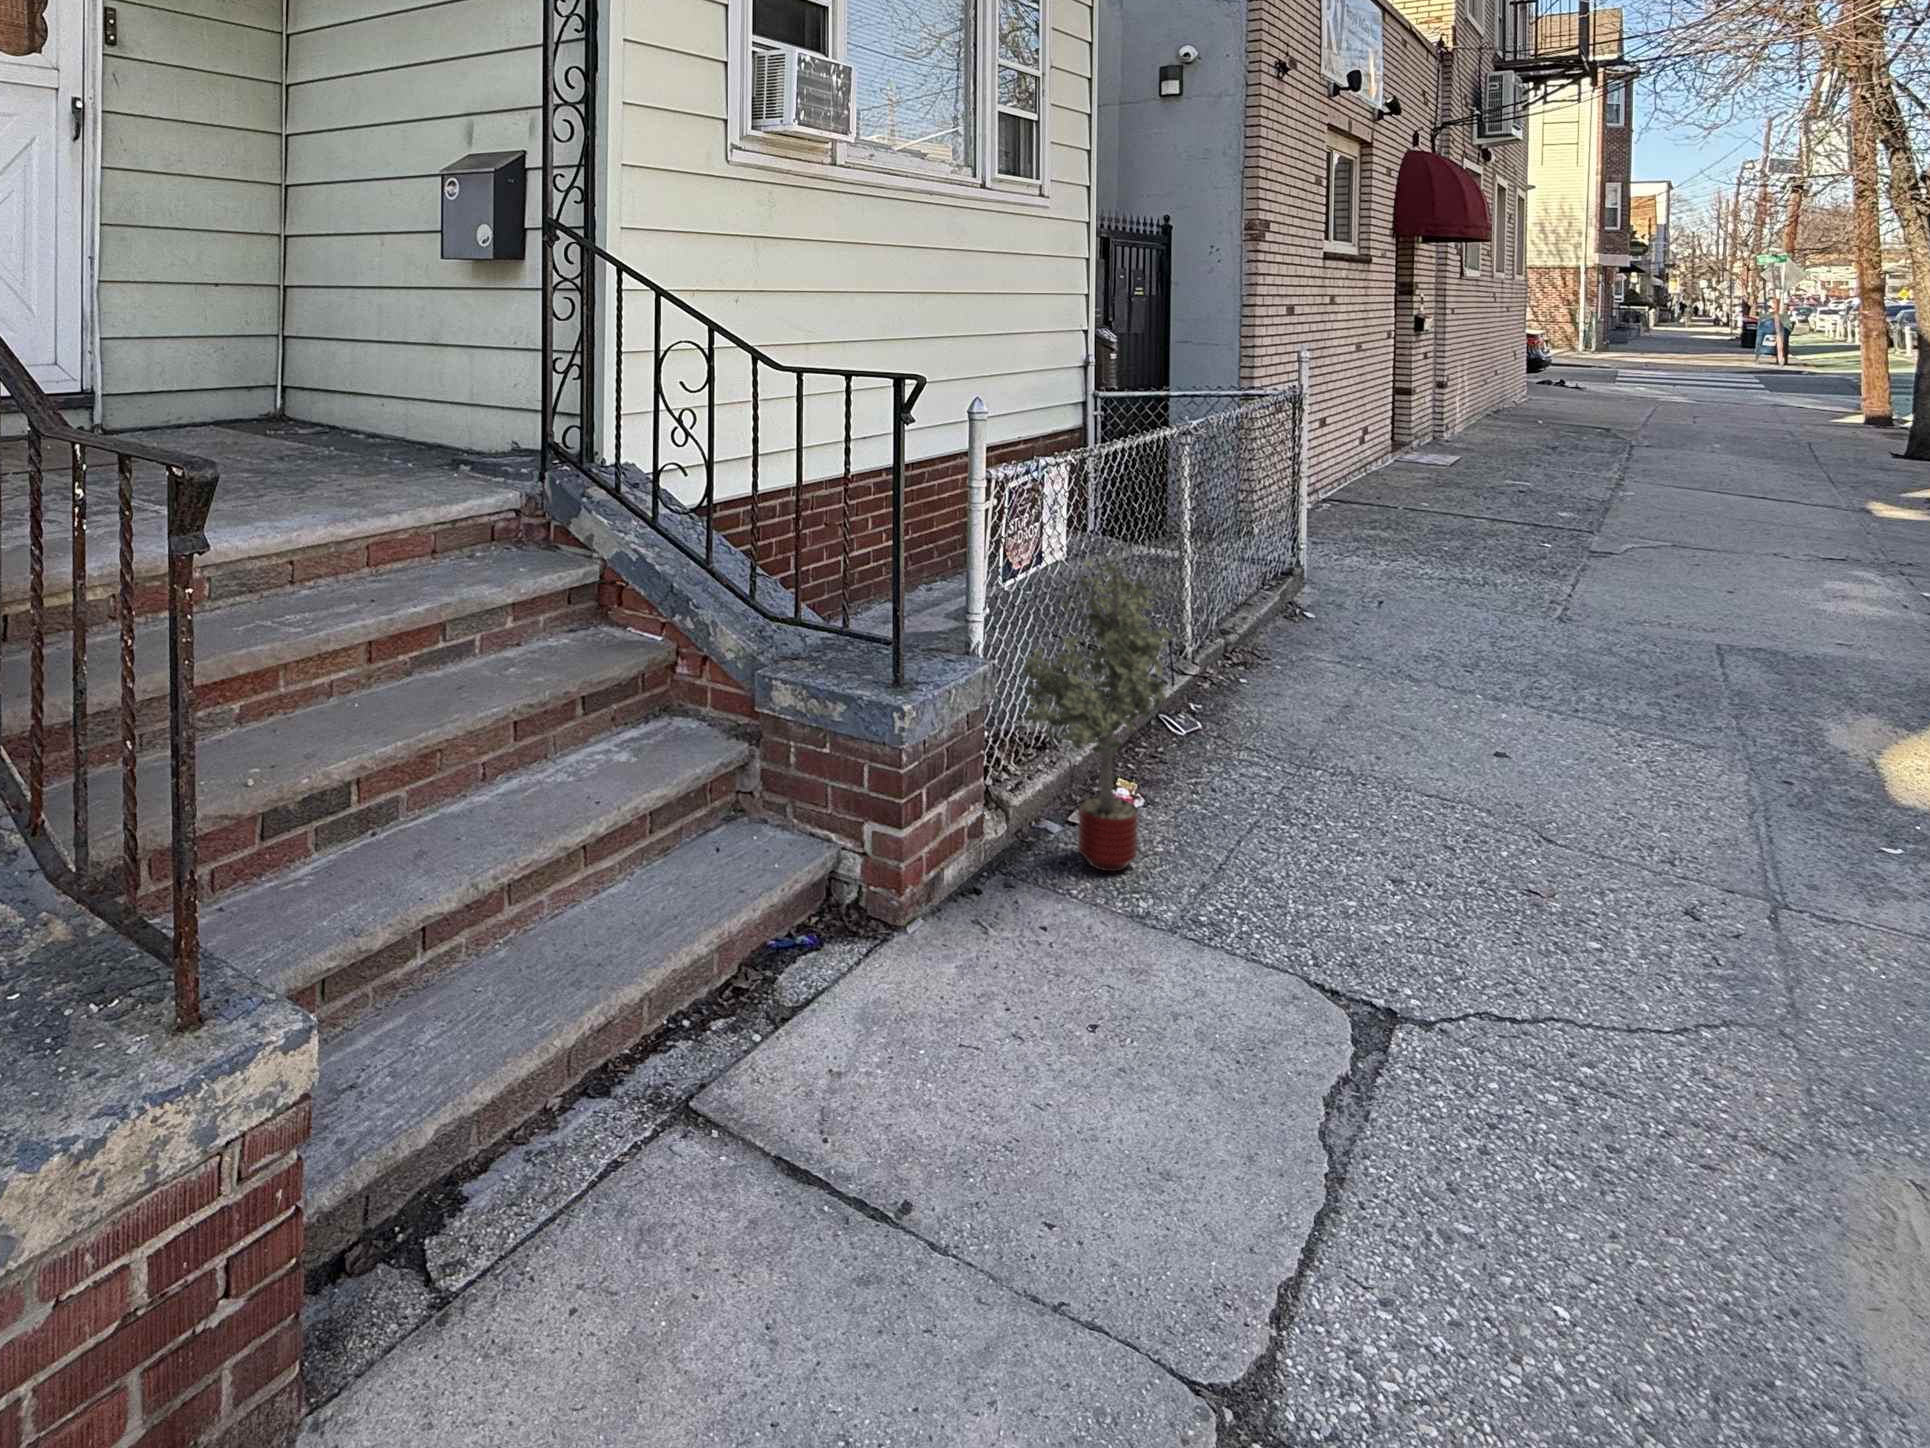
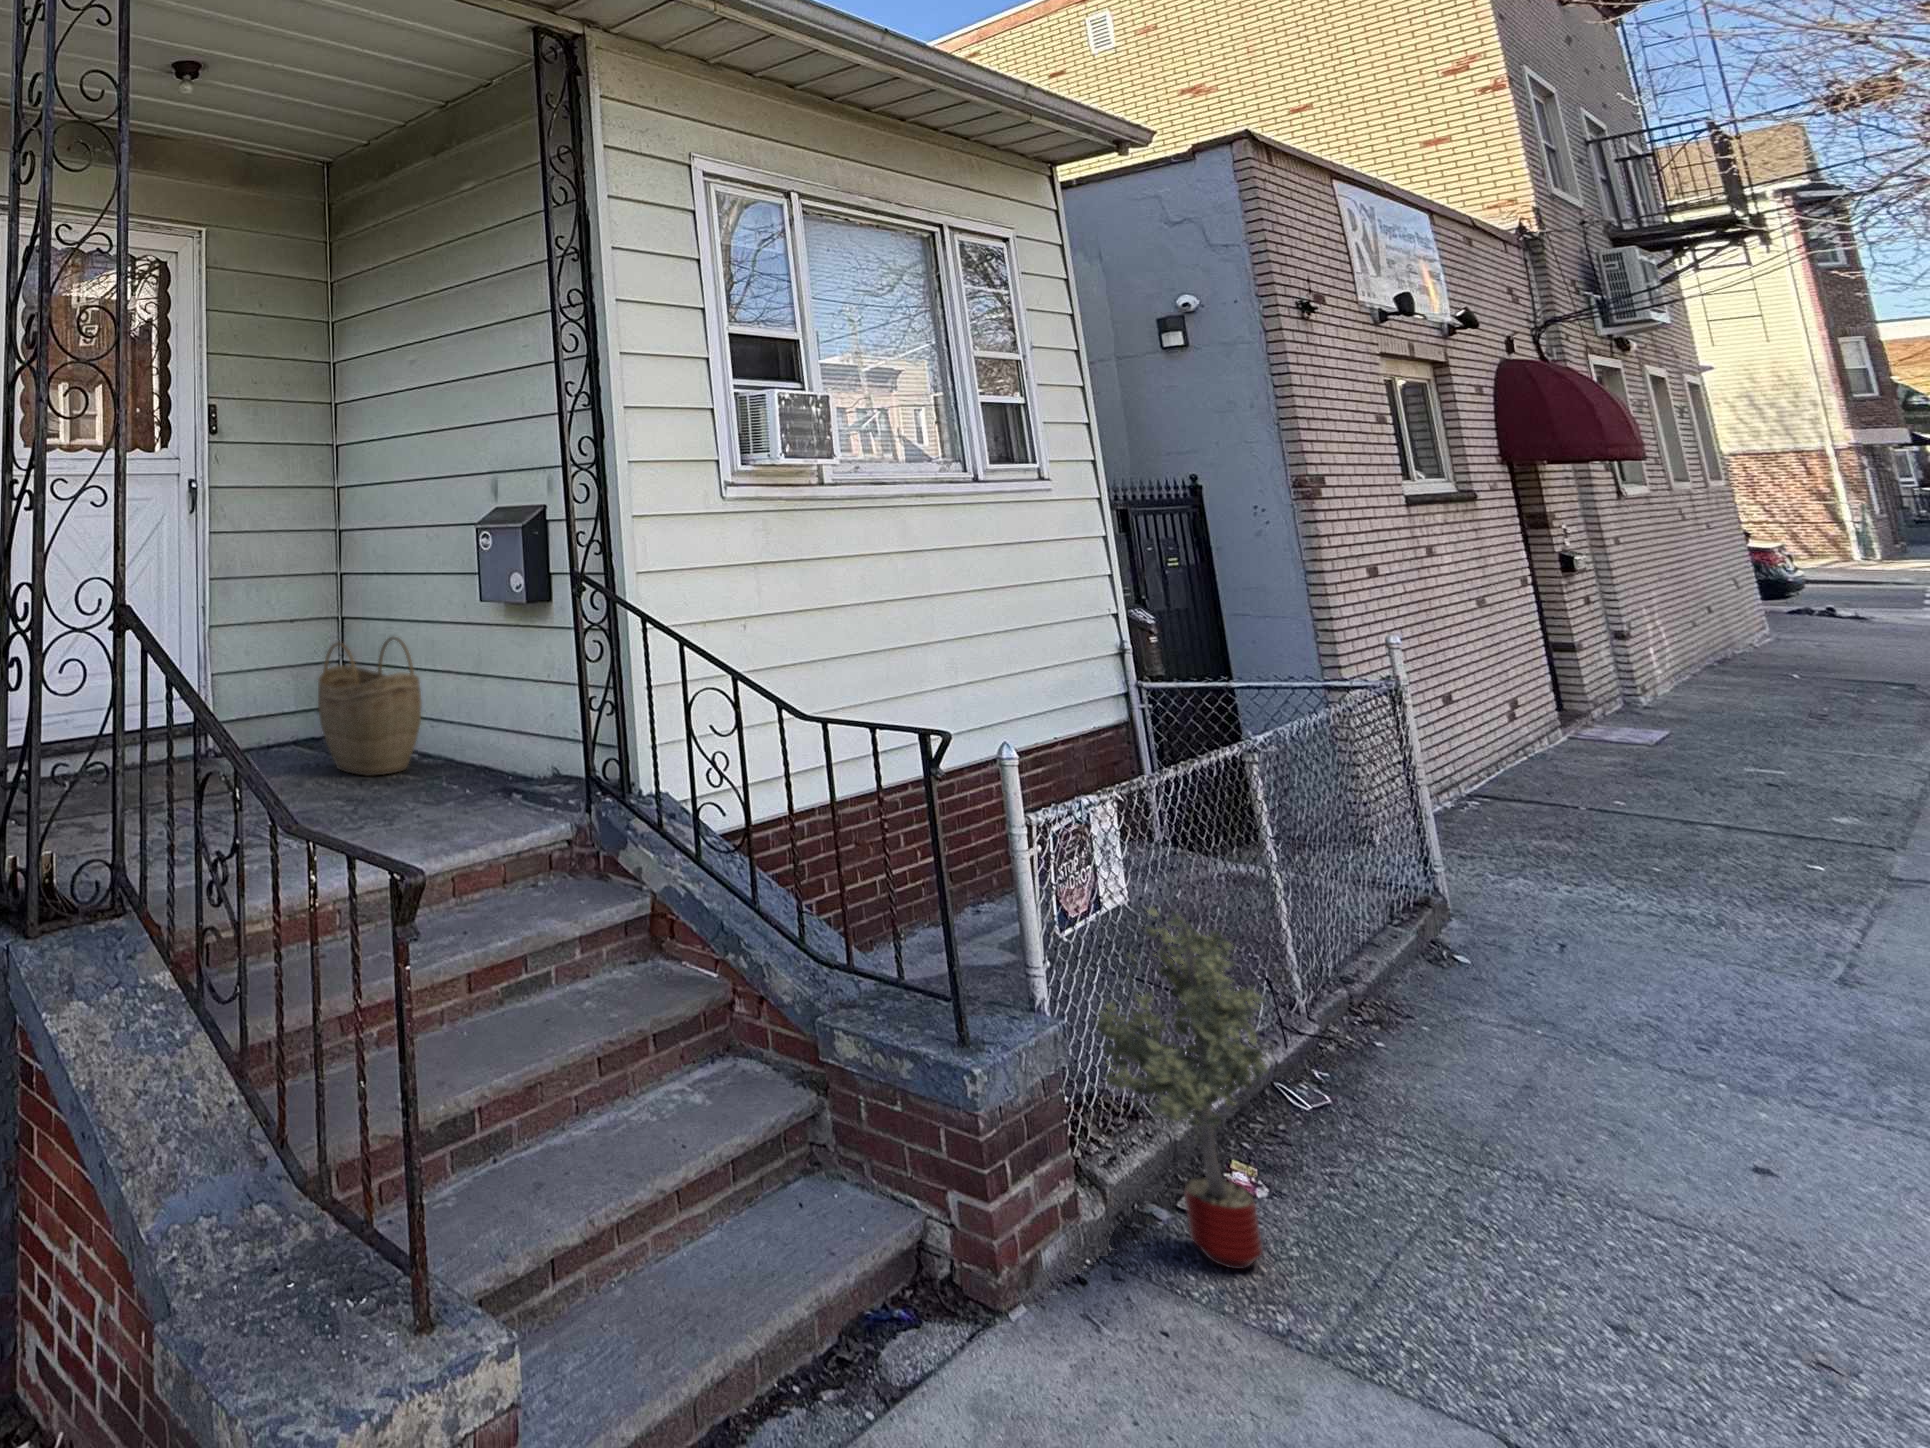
woven basket: none [234,299,363,450] -> present [318,637,421,776]

